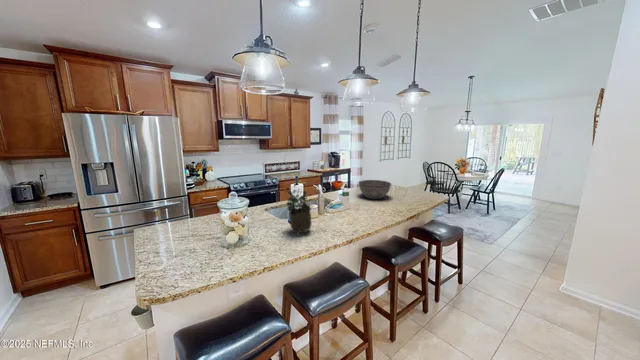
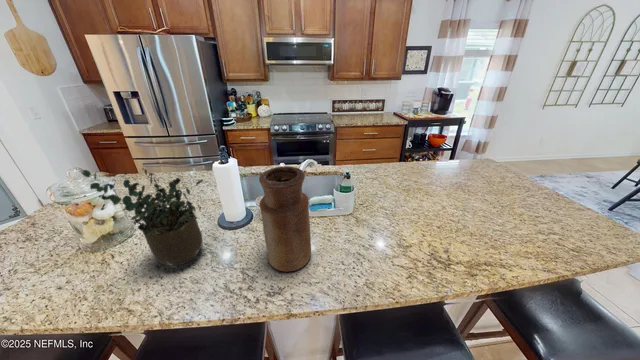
vase: none [334,180,354,224] -> present [259,166,311,272]
bowl: present [359,180,391,199] -> none [411,154,492,204]

